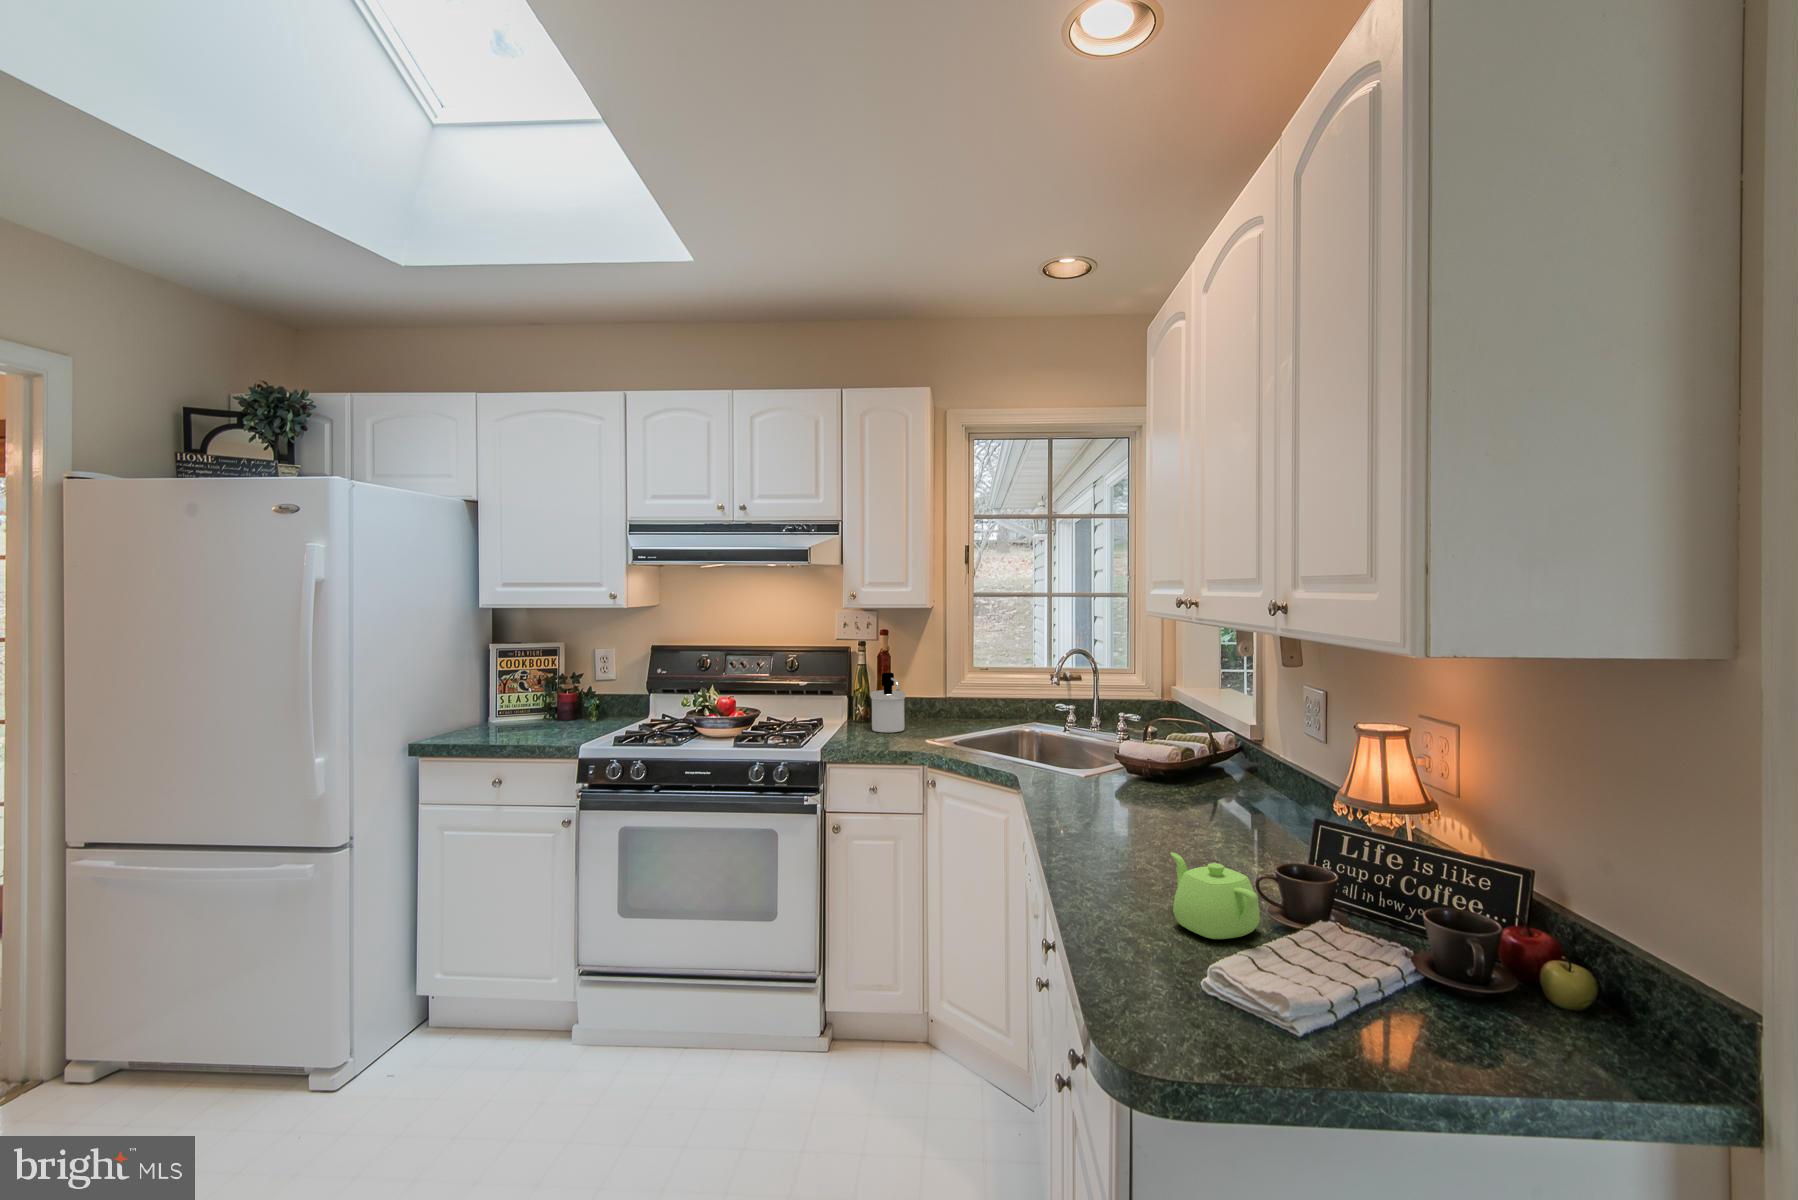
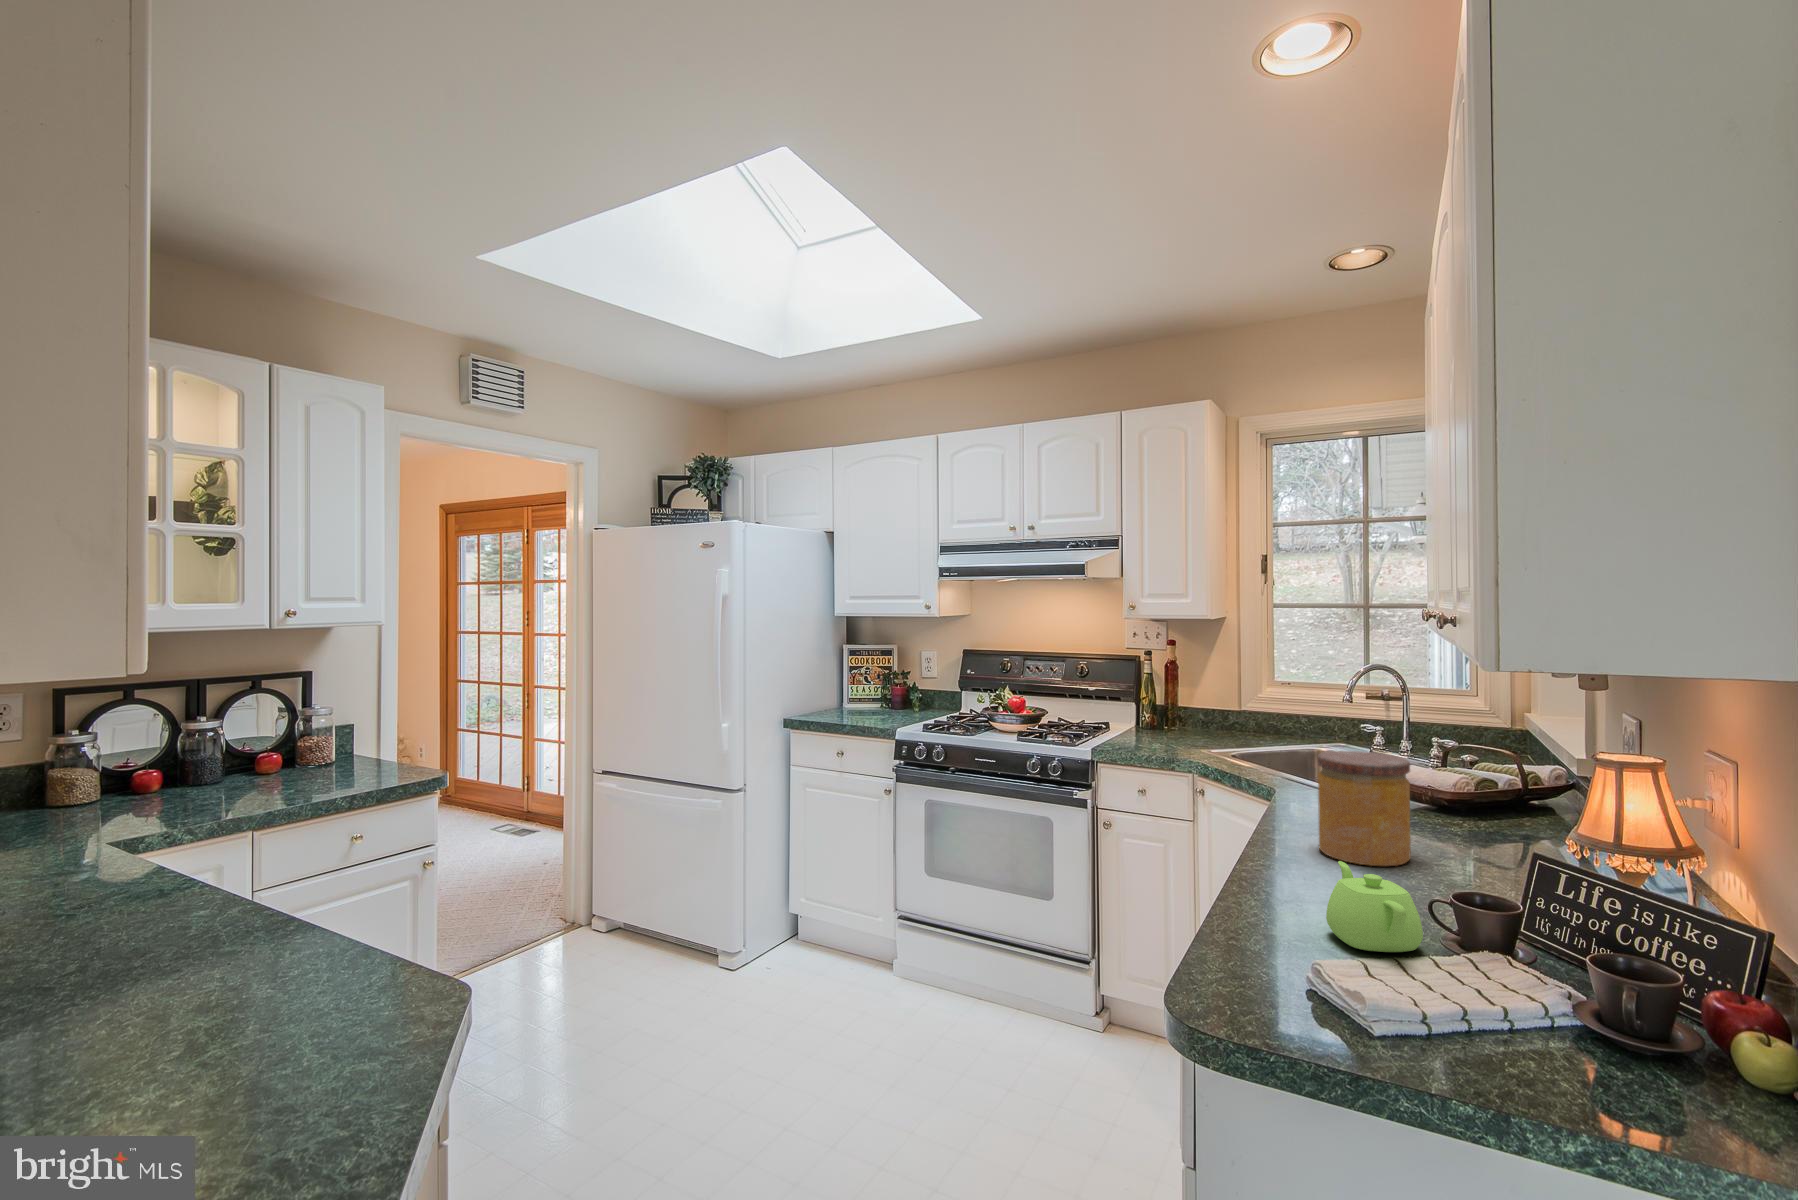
soap dispenser: present [870,673,905,733] -> none [1154,682,1190,740]
jar: none [1095,737,1175,847] -> present [1318,751,1411,866]

